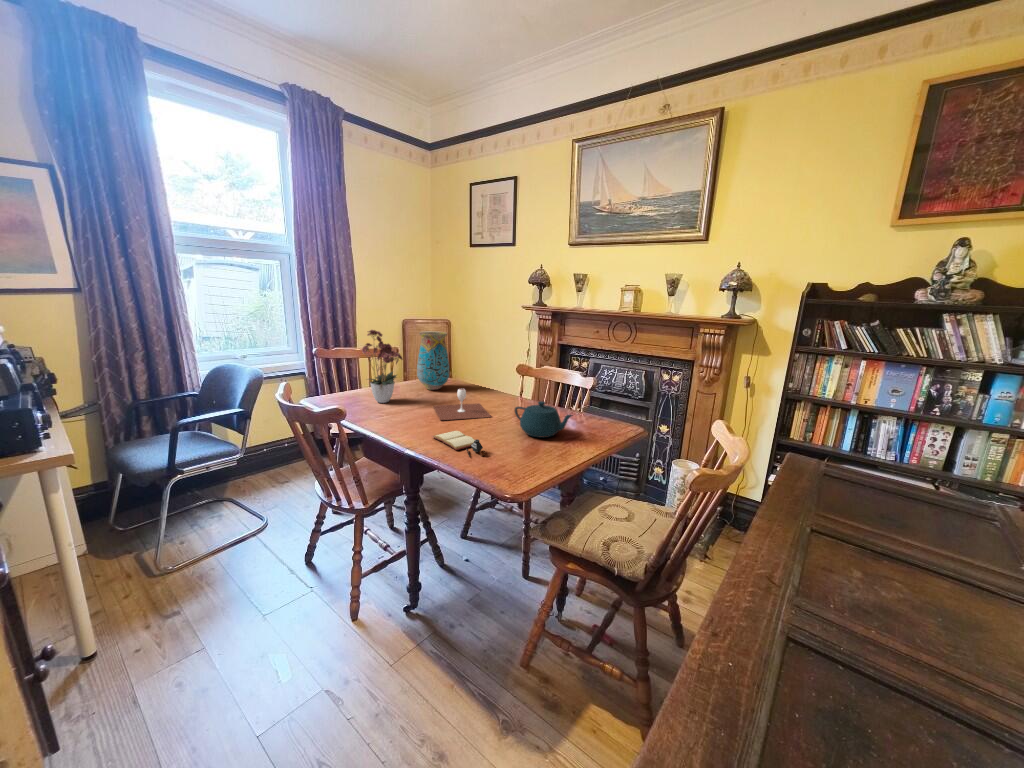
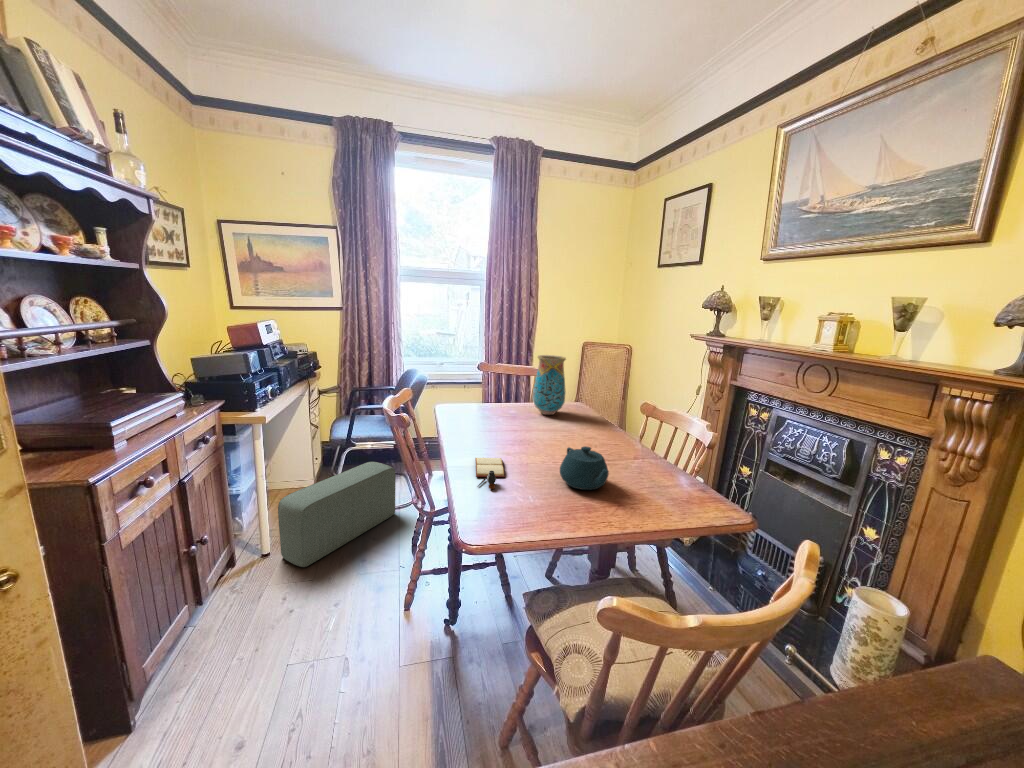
flower arrangement: present [362,330,403,403] -> none [471,346,506,419]
wine glass: present [433,389,492,420] -> none [506,417,569,454]
pouf: none [98,488,253,654] -> present [278,462,396,567]

